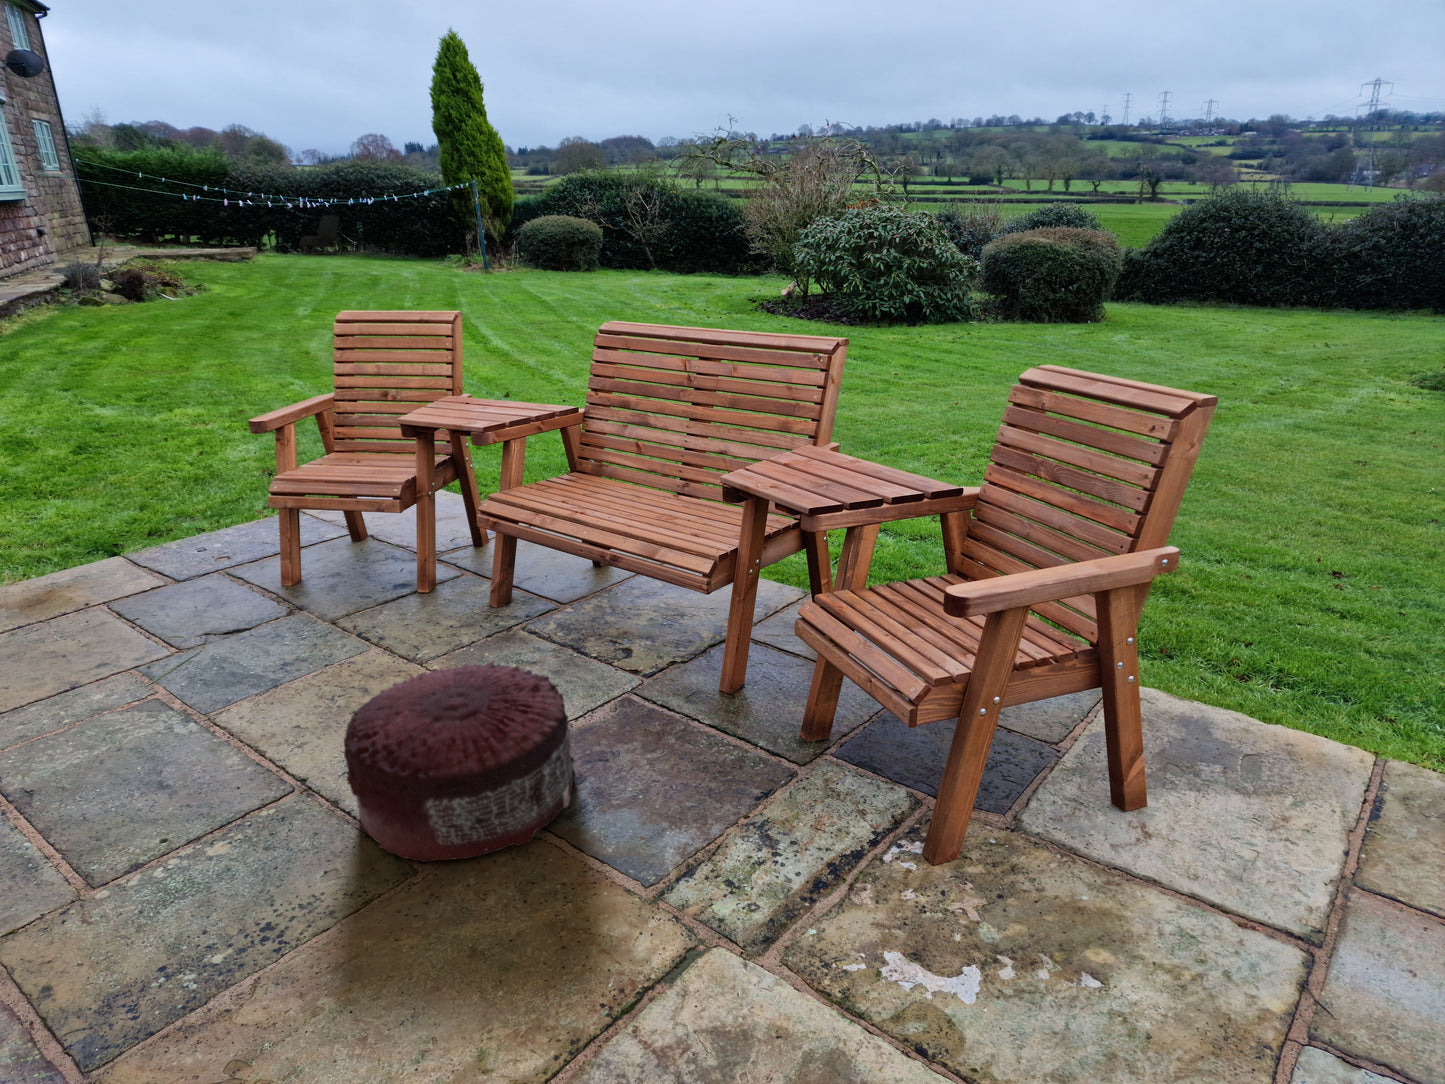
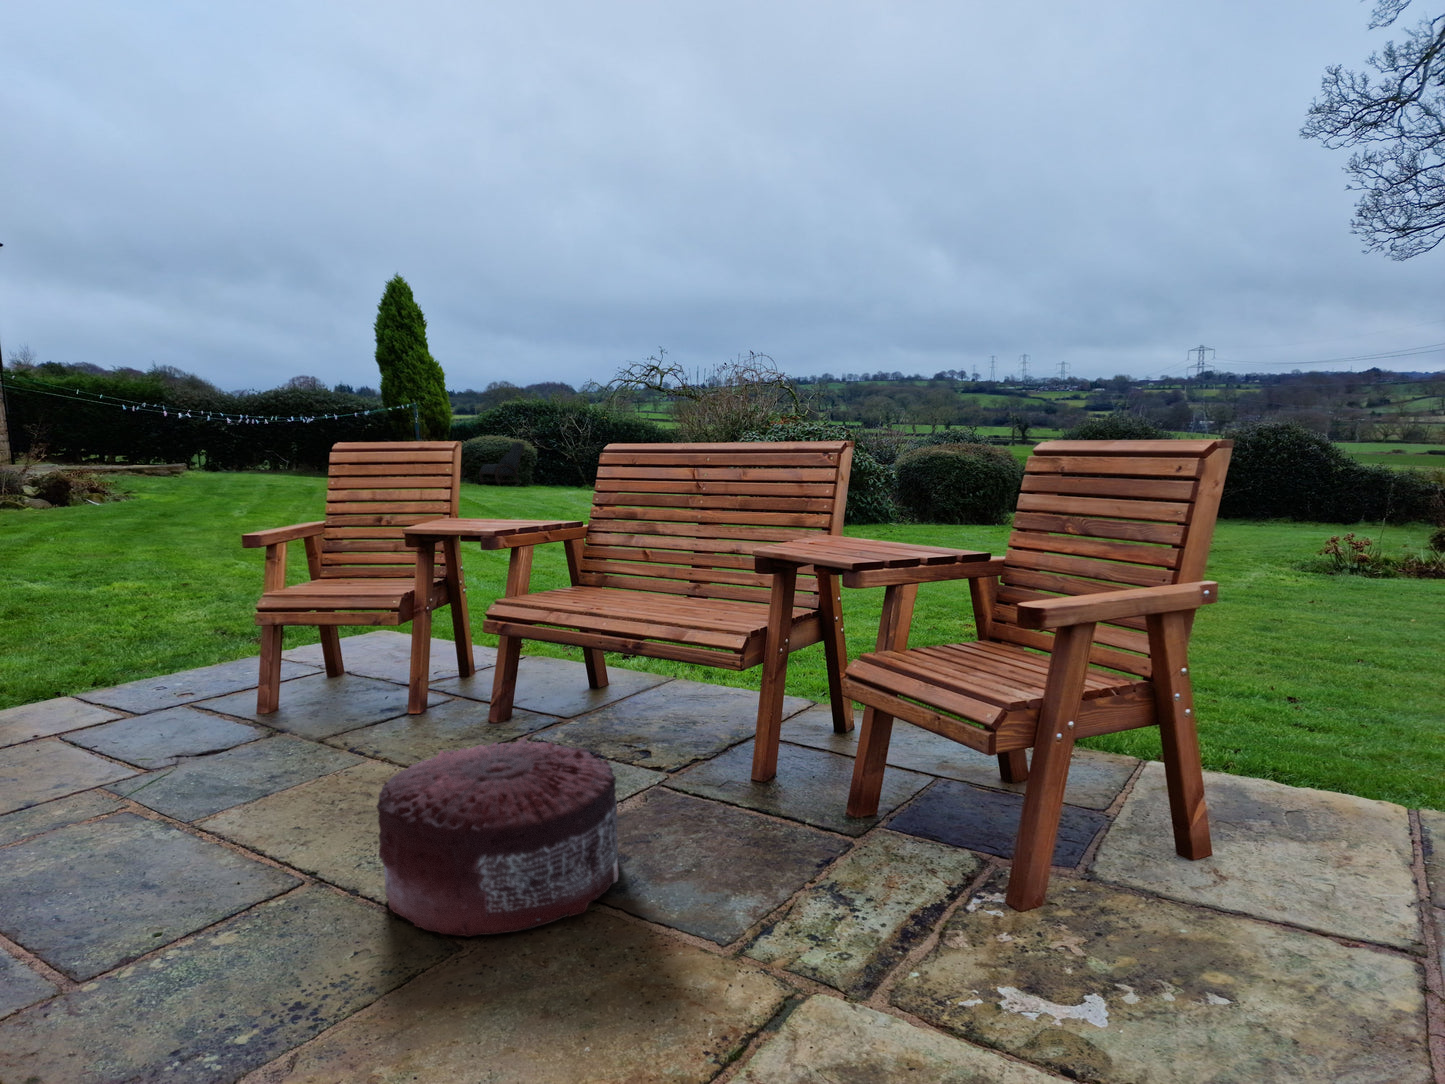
lounge chair: present [300,216,340,255] -> present [479,442,524,484]

